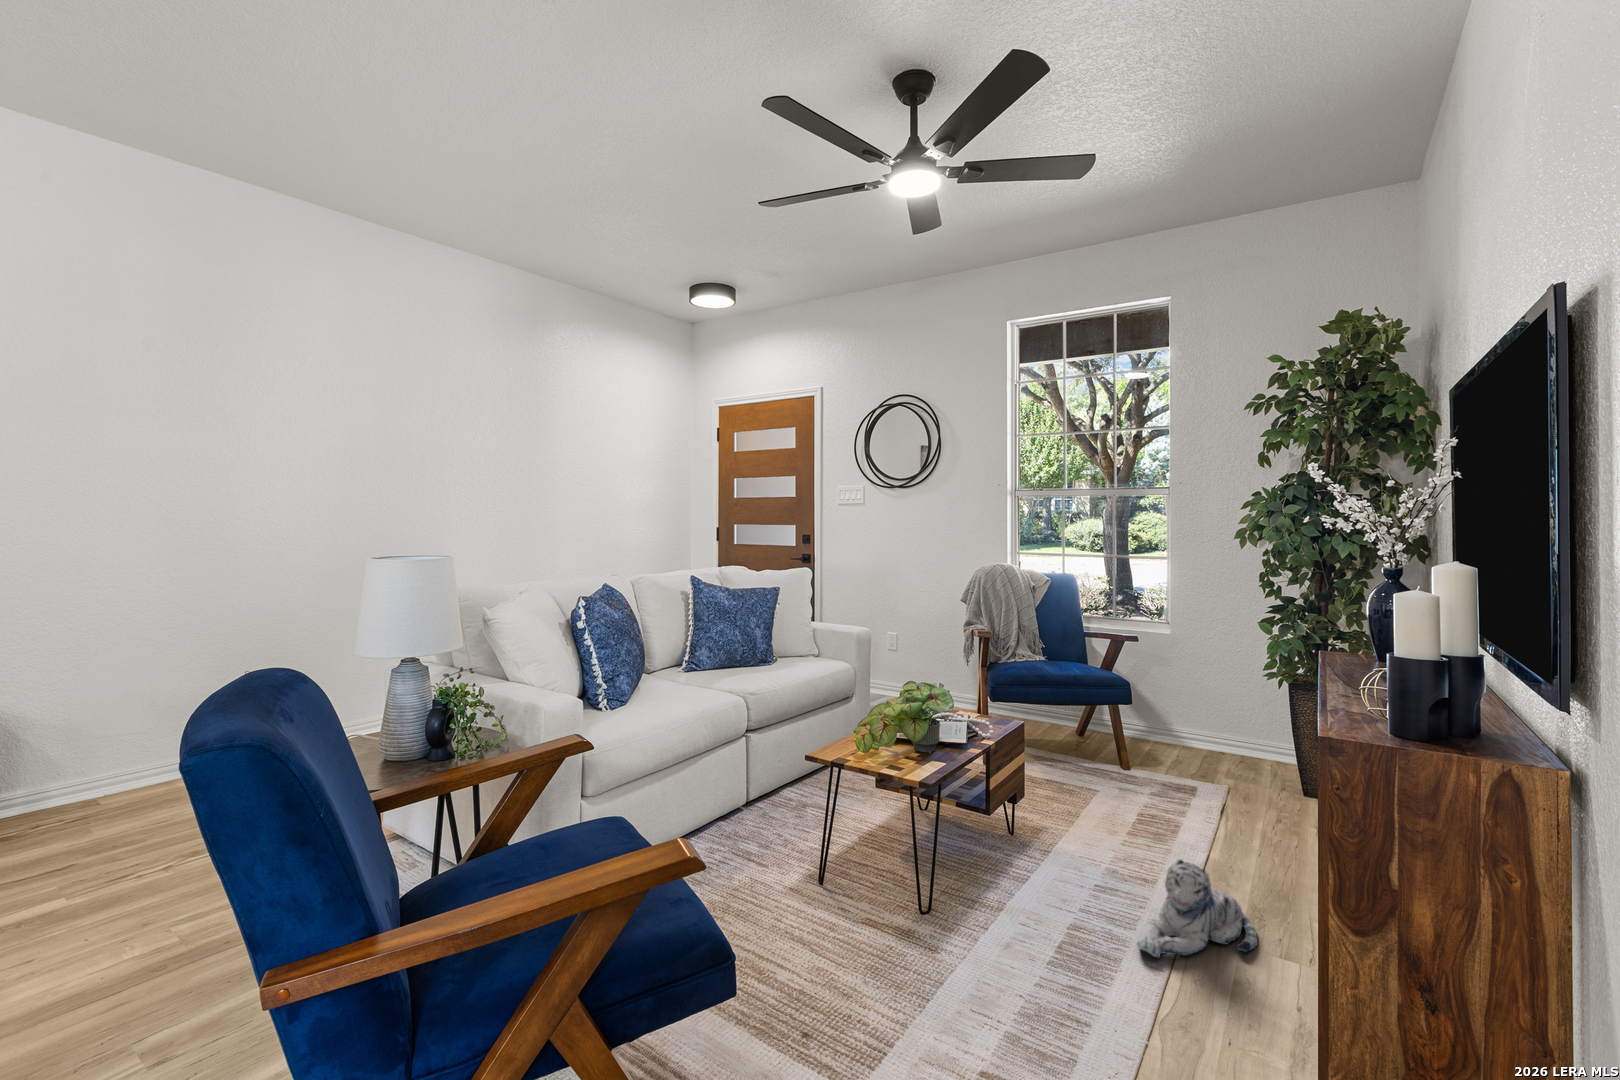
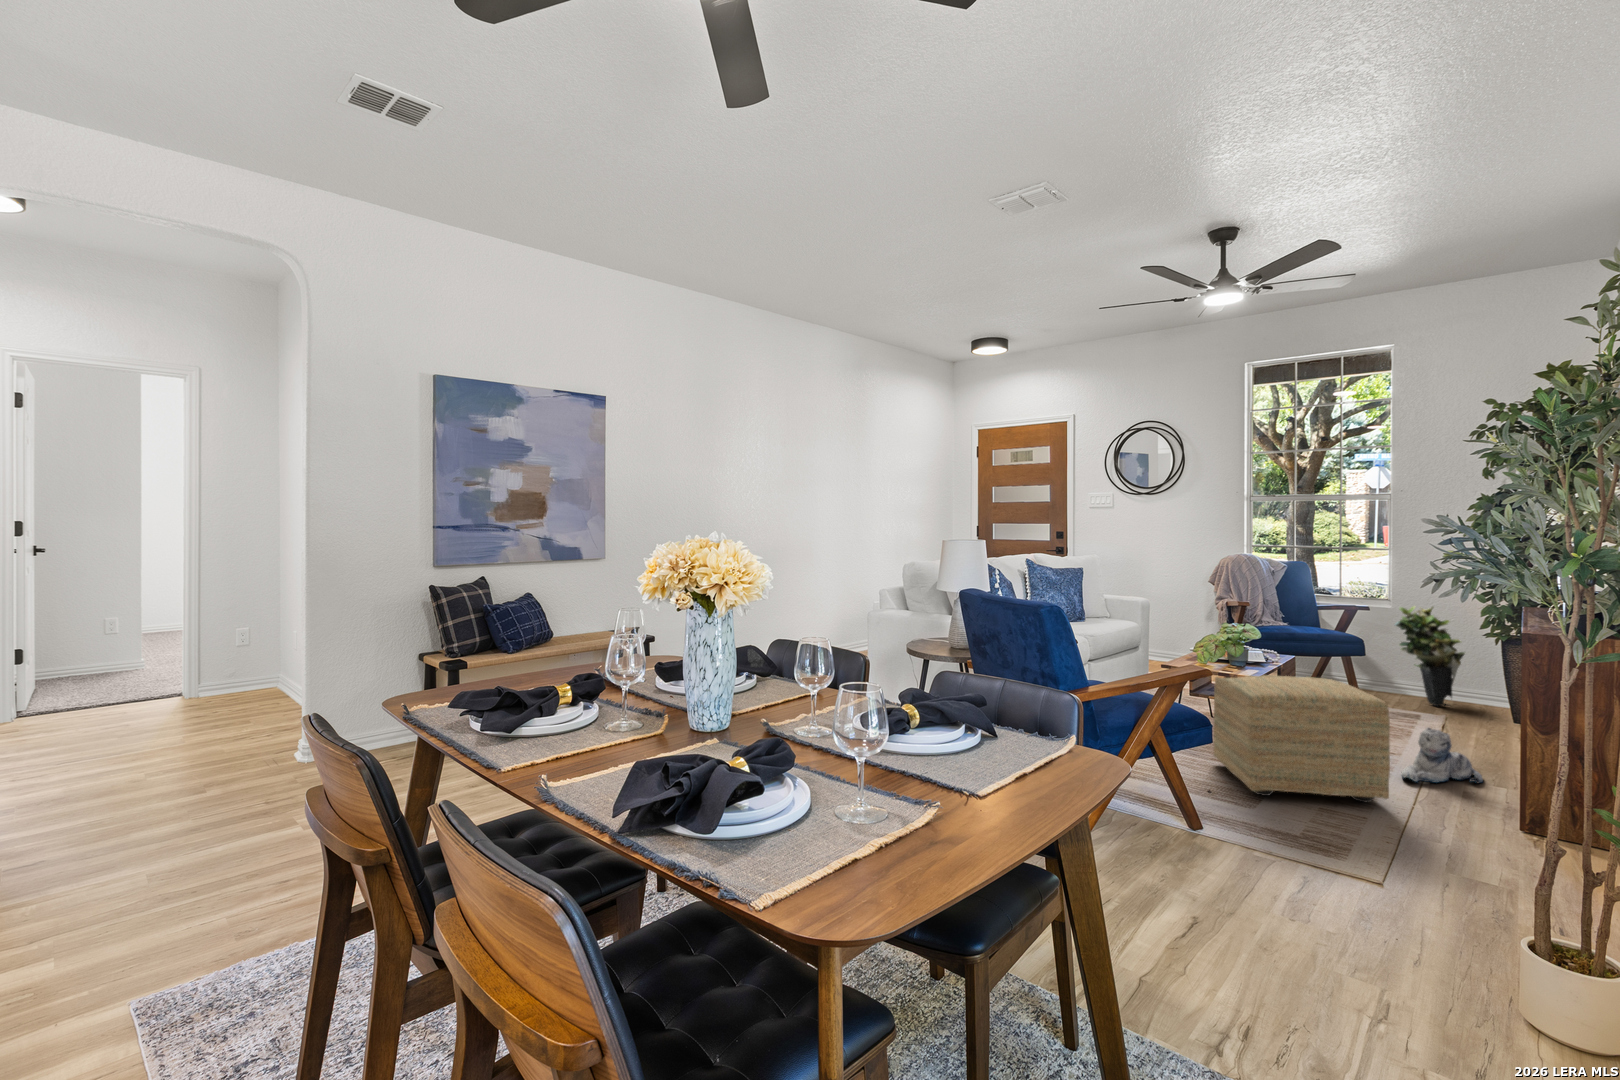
potted plant: none [1171,634,1254,768] -> present [1395,606,1465,706]
ottoman: none [864,780,1097,1032] -> present [1213,675,1390,802]

